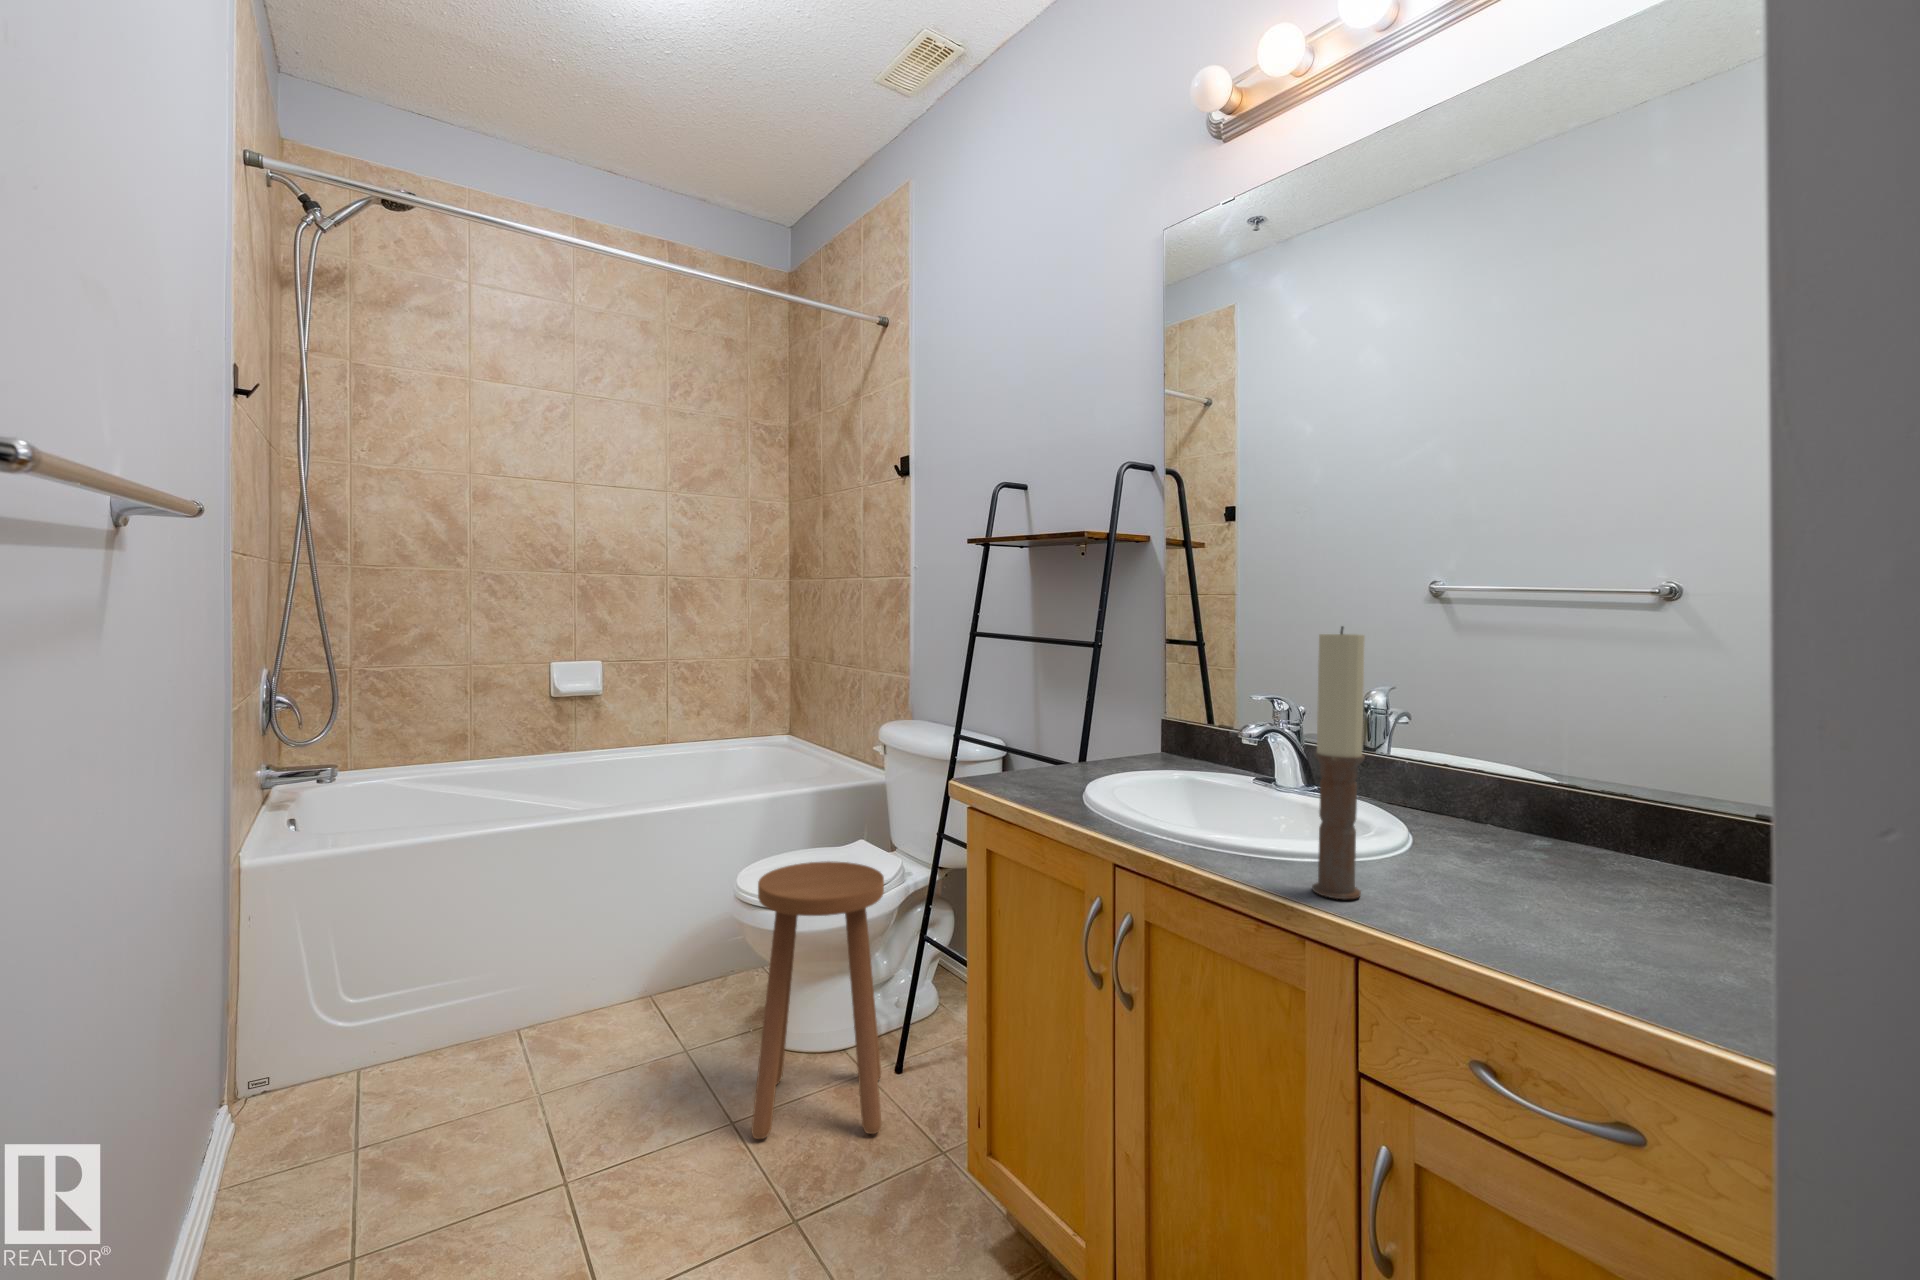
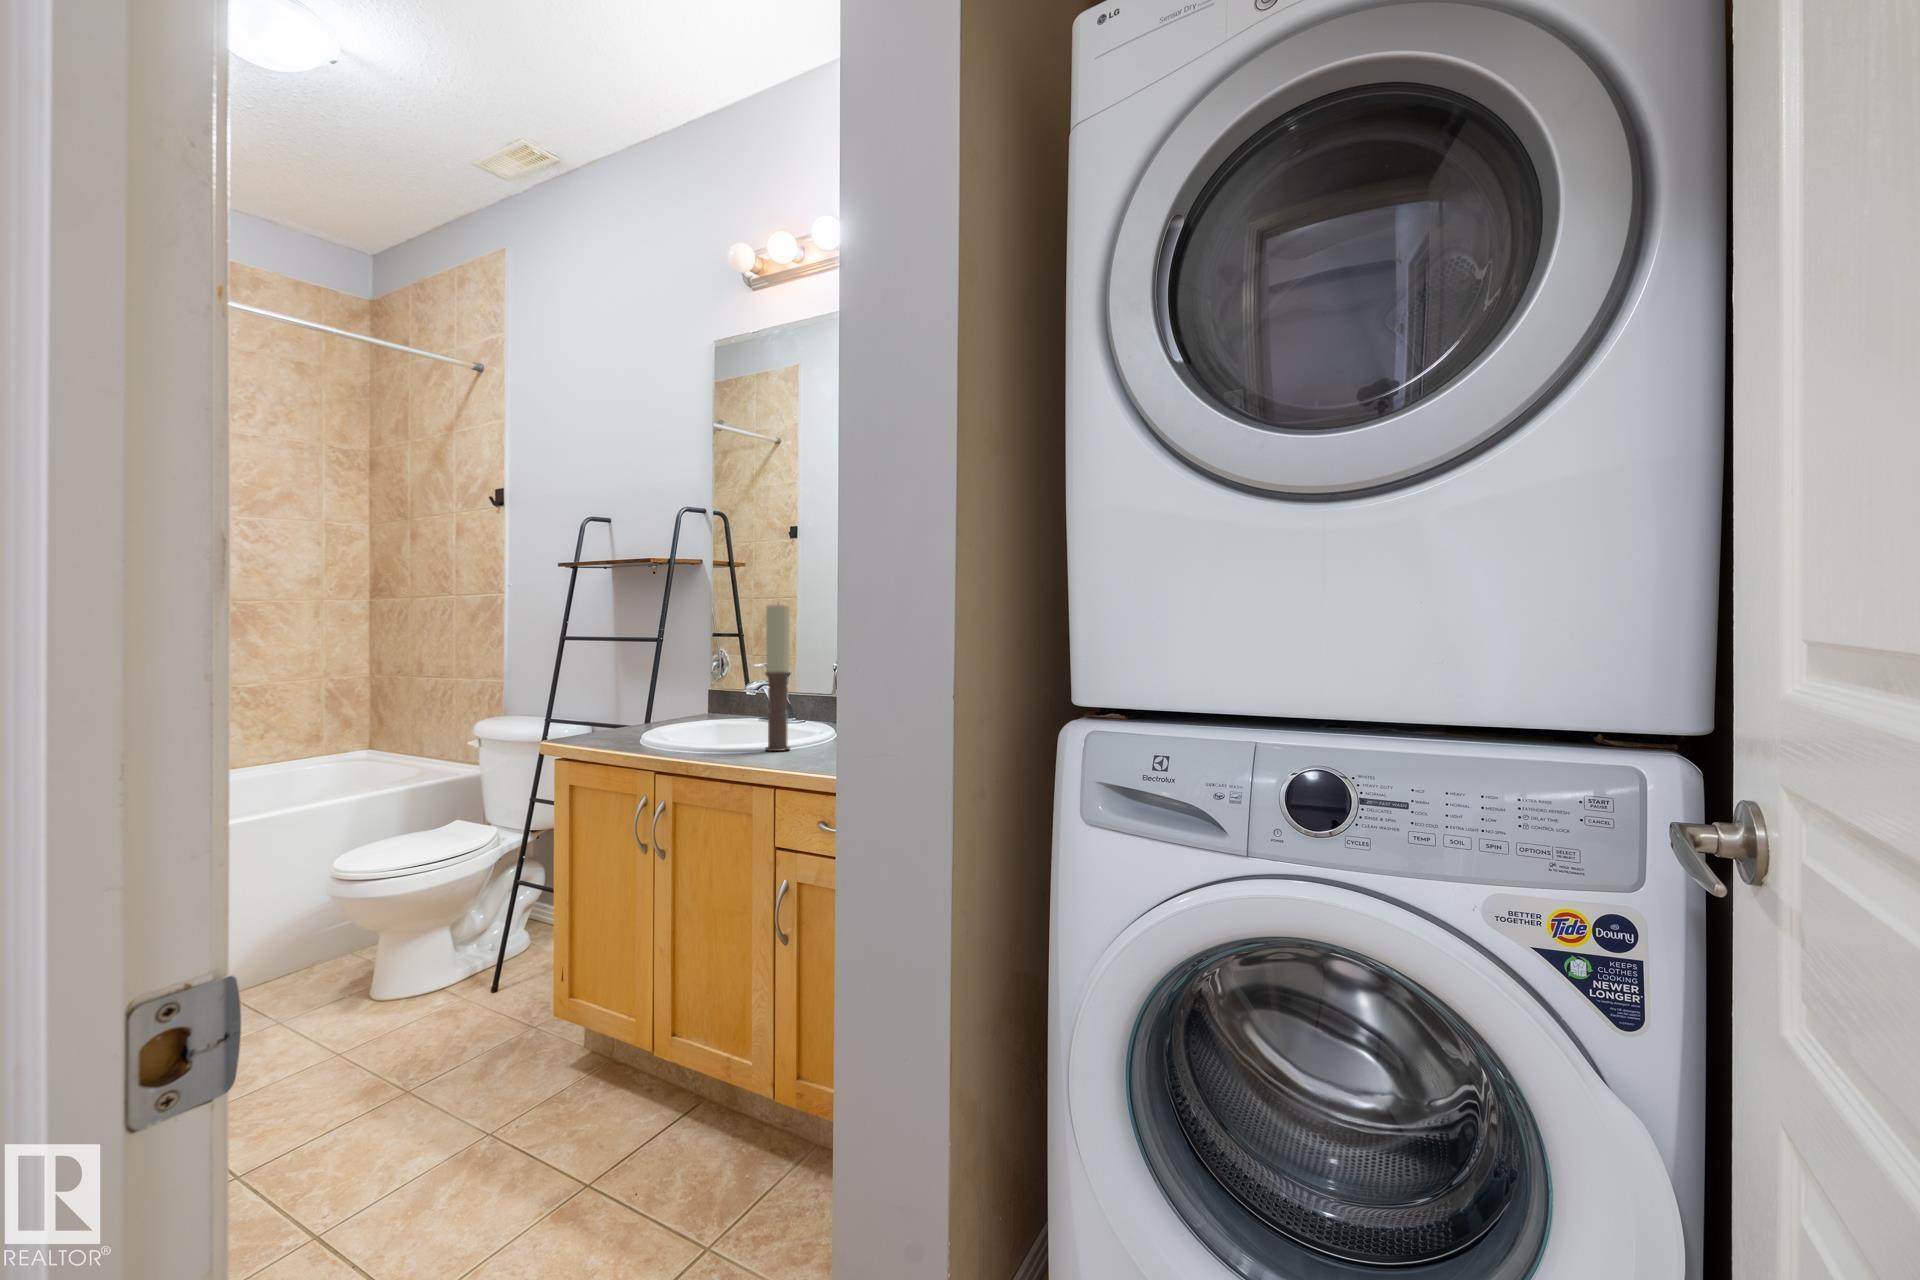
stool: present [752,861,884,1139] -> none [350,822,481,1055]

